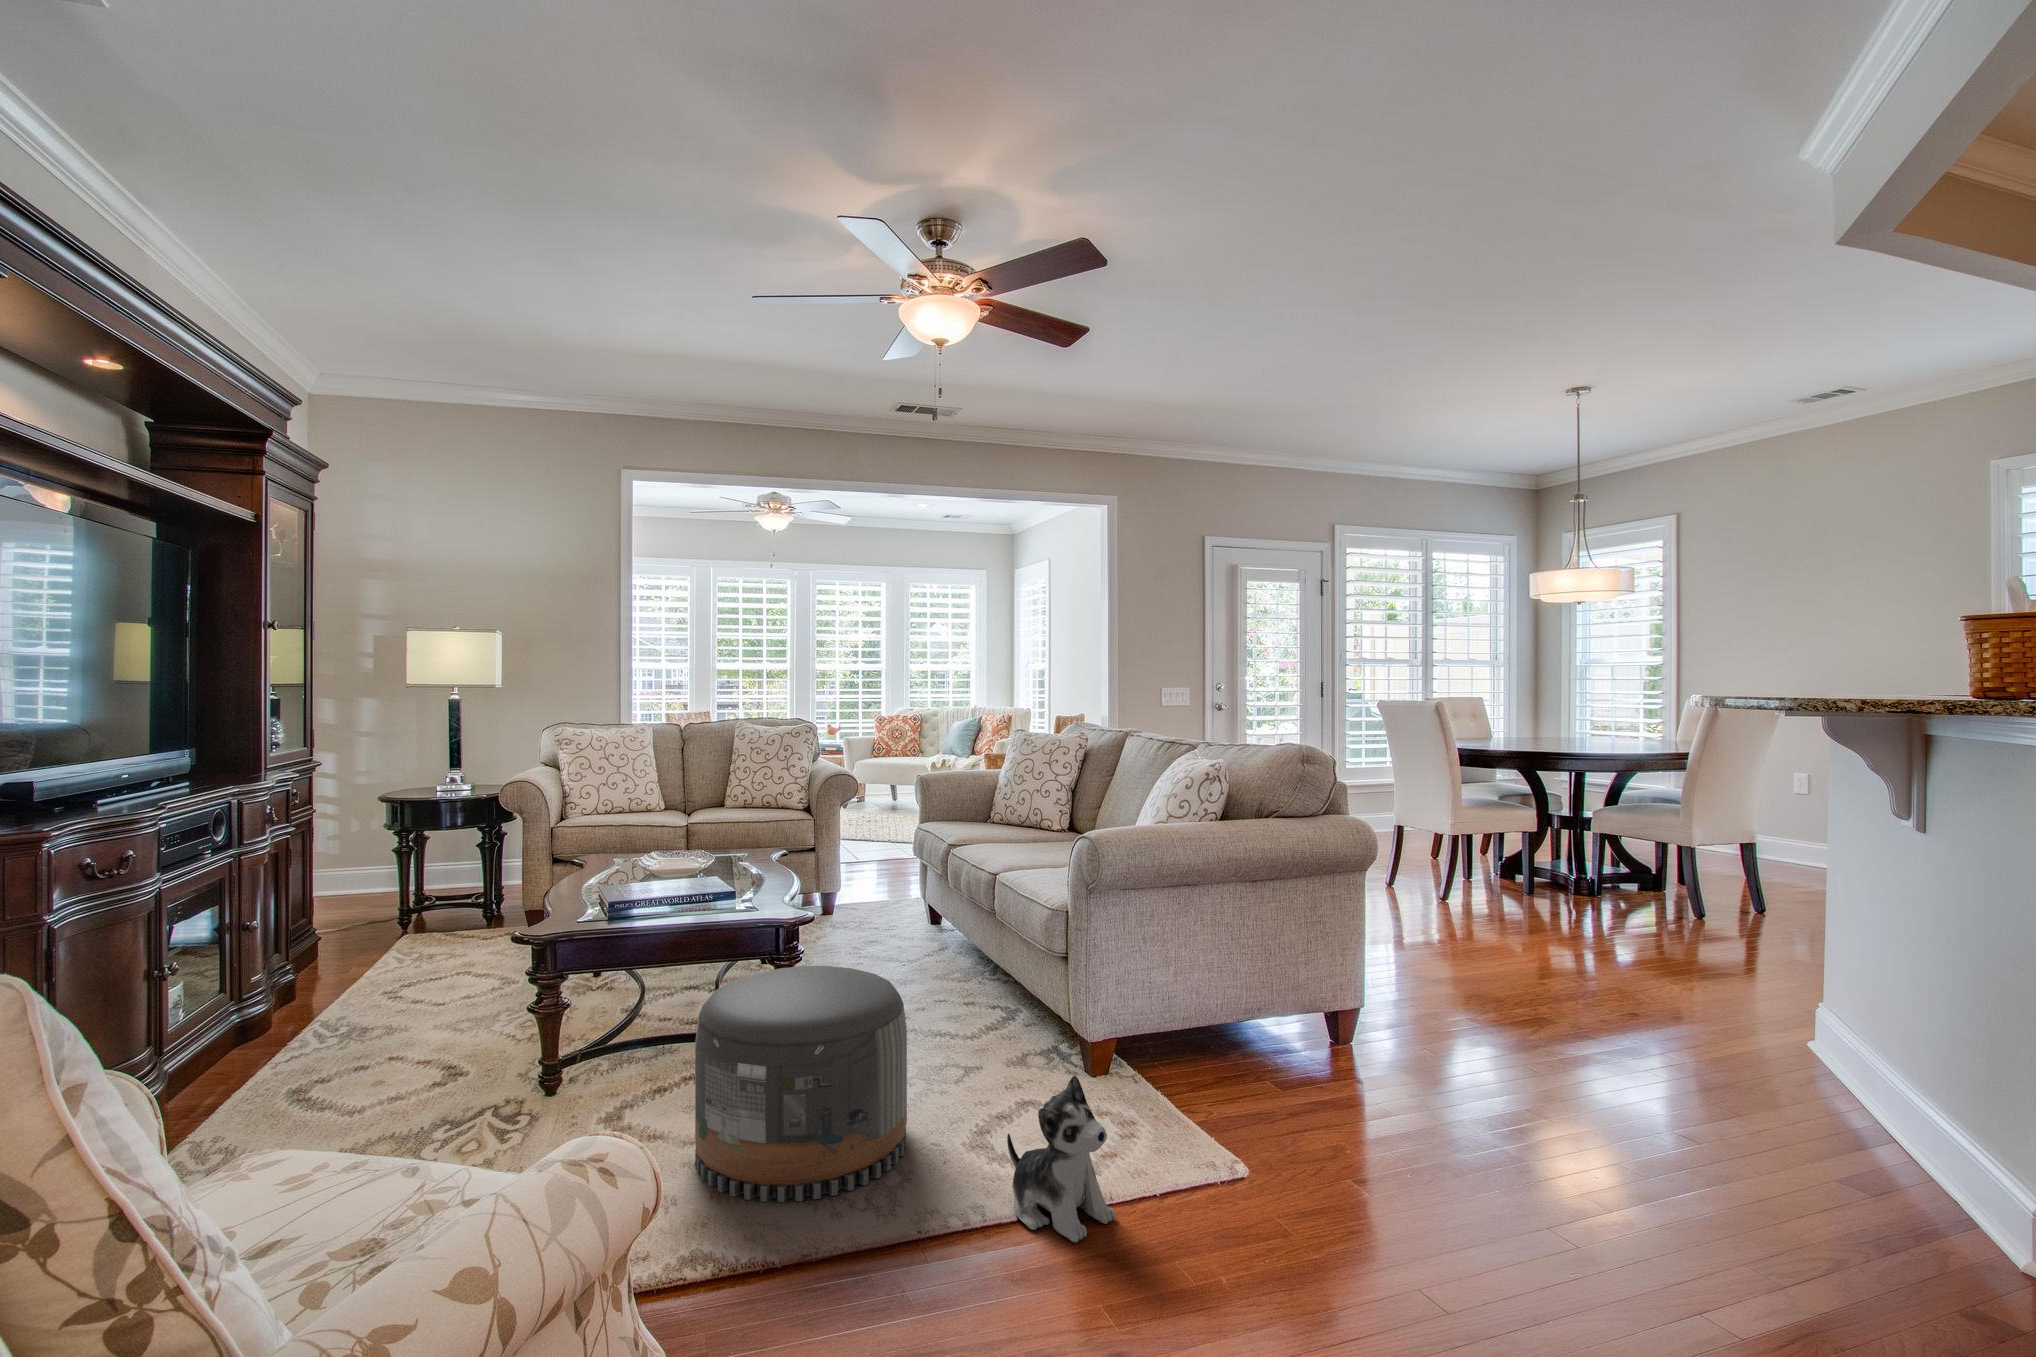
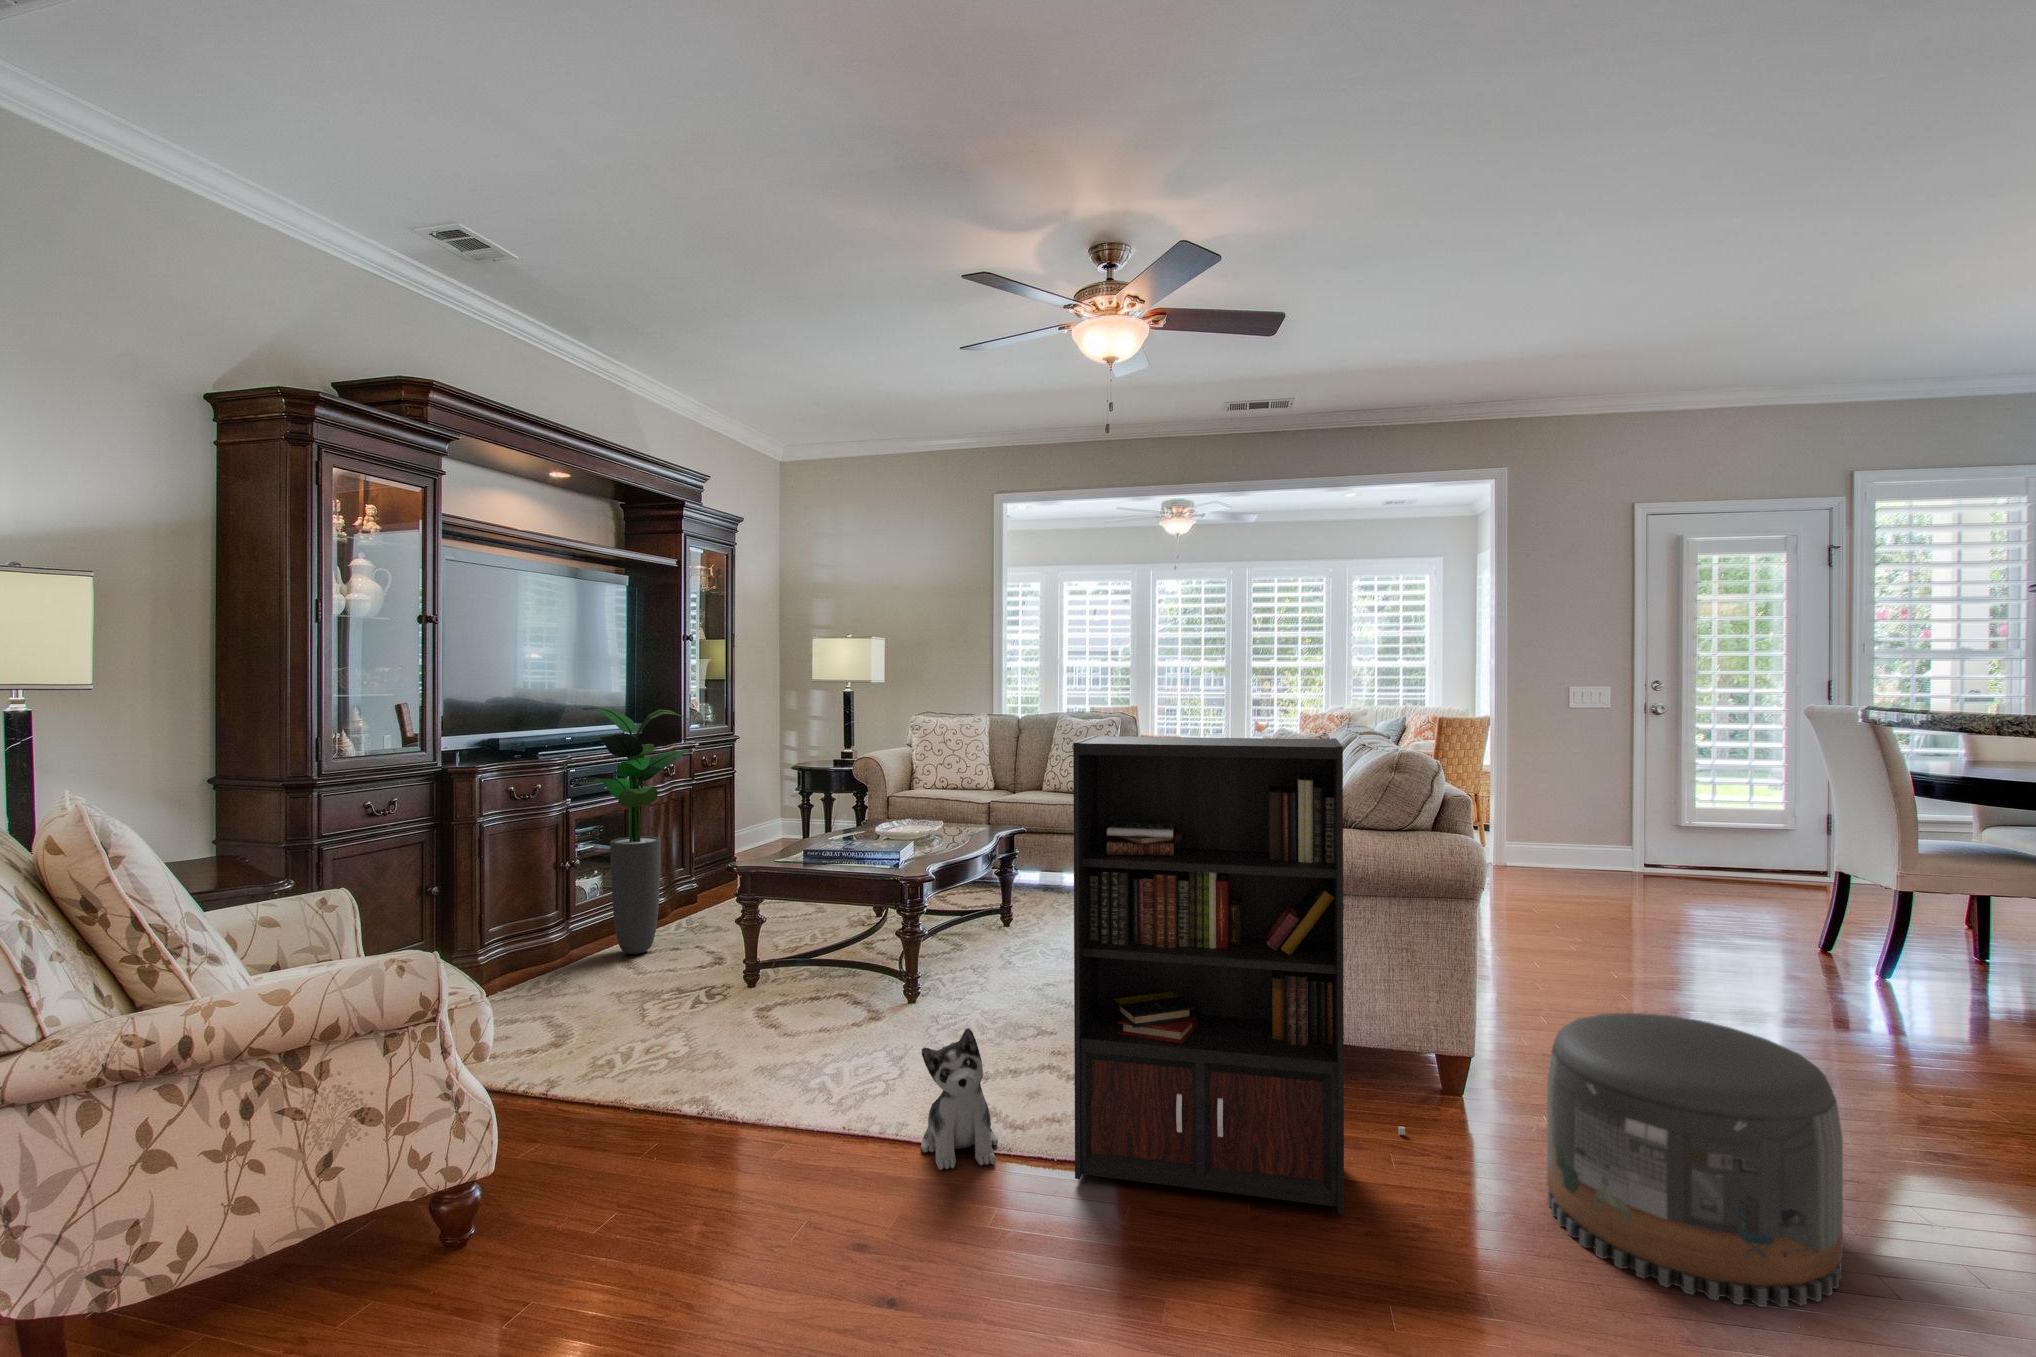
potted plant: none [180,727,381,1093] -> present [583,708,689,954]
bookcase: none [1153,737,1426,1207] -> present [1073,735,1405,1213]
pouf: present [695,966,907,1202] -> present [1547,1013,1843,1307]

